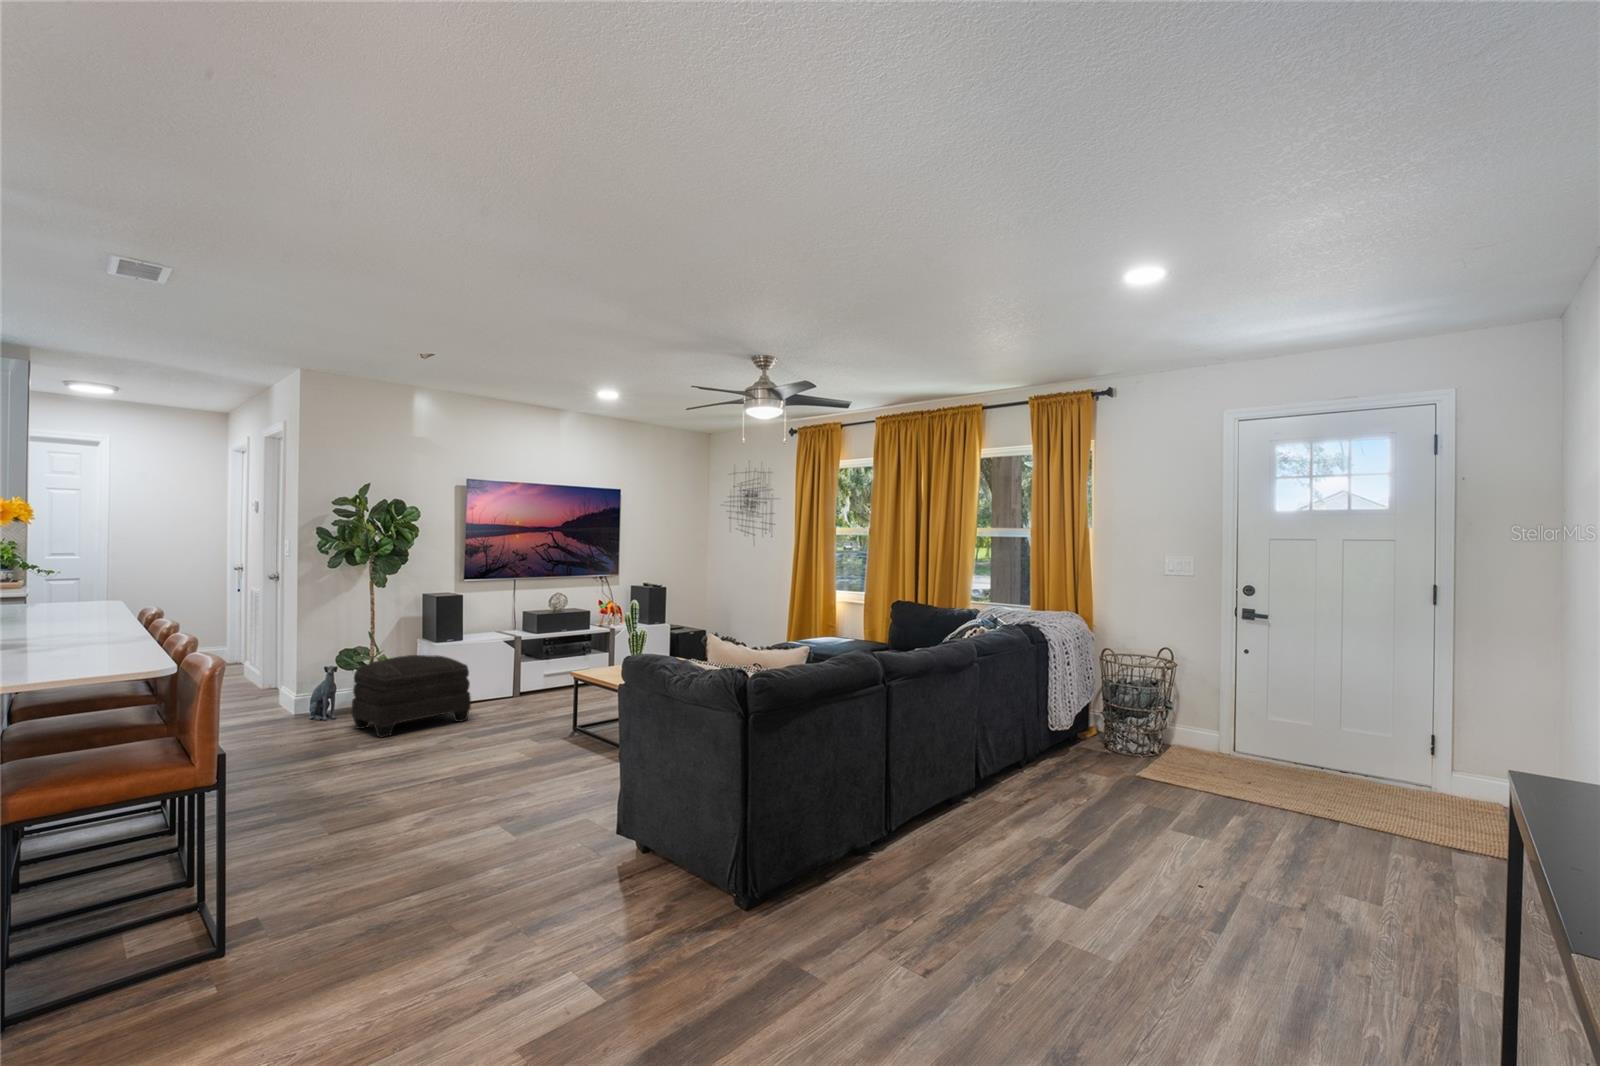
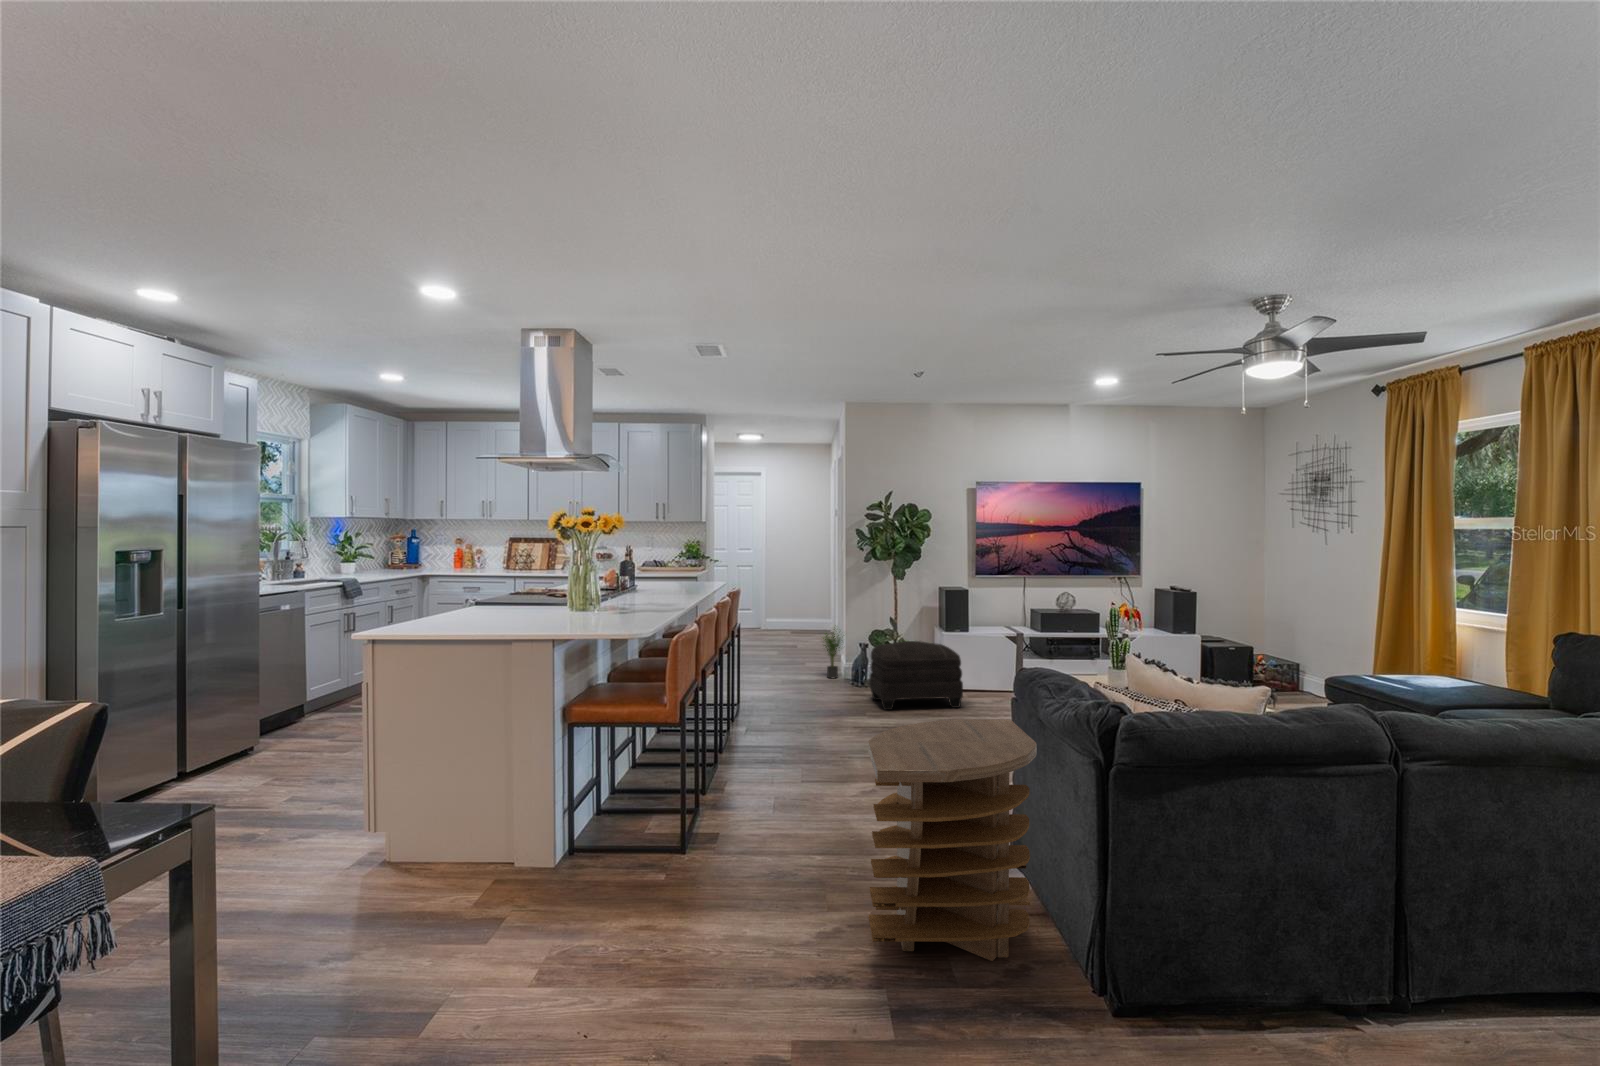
potted plant: none [257,645,306,715] -> present [823,629,842,679]
side table: none [535,708,678,938] -> present [868,720,1037,961]

